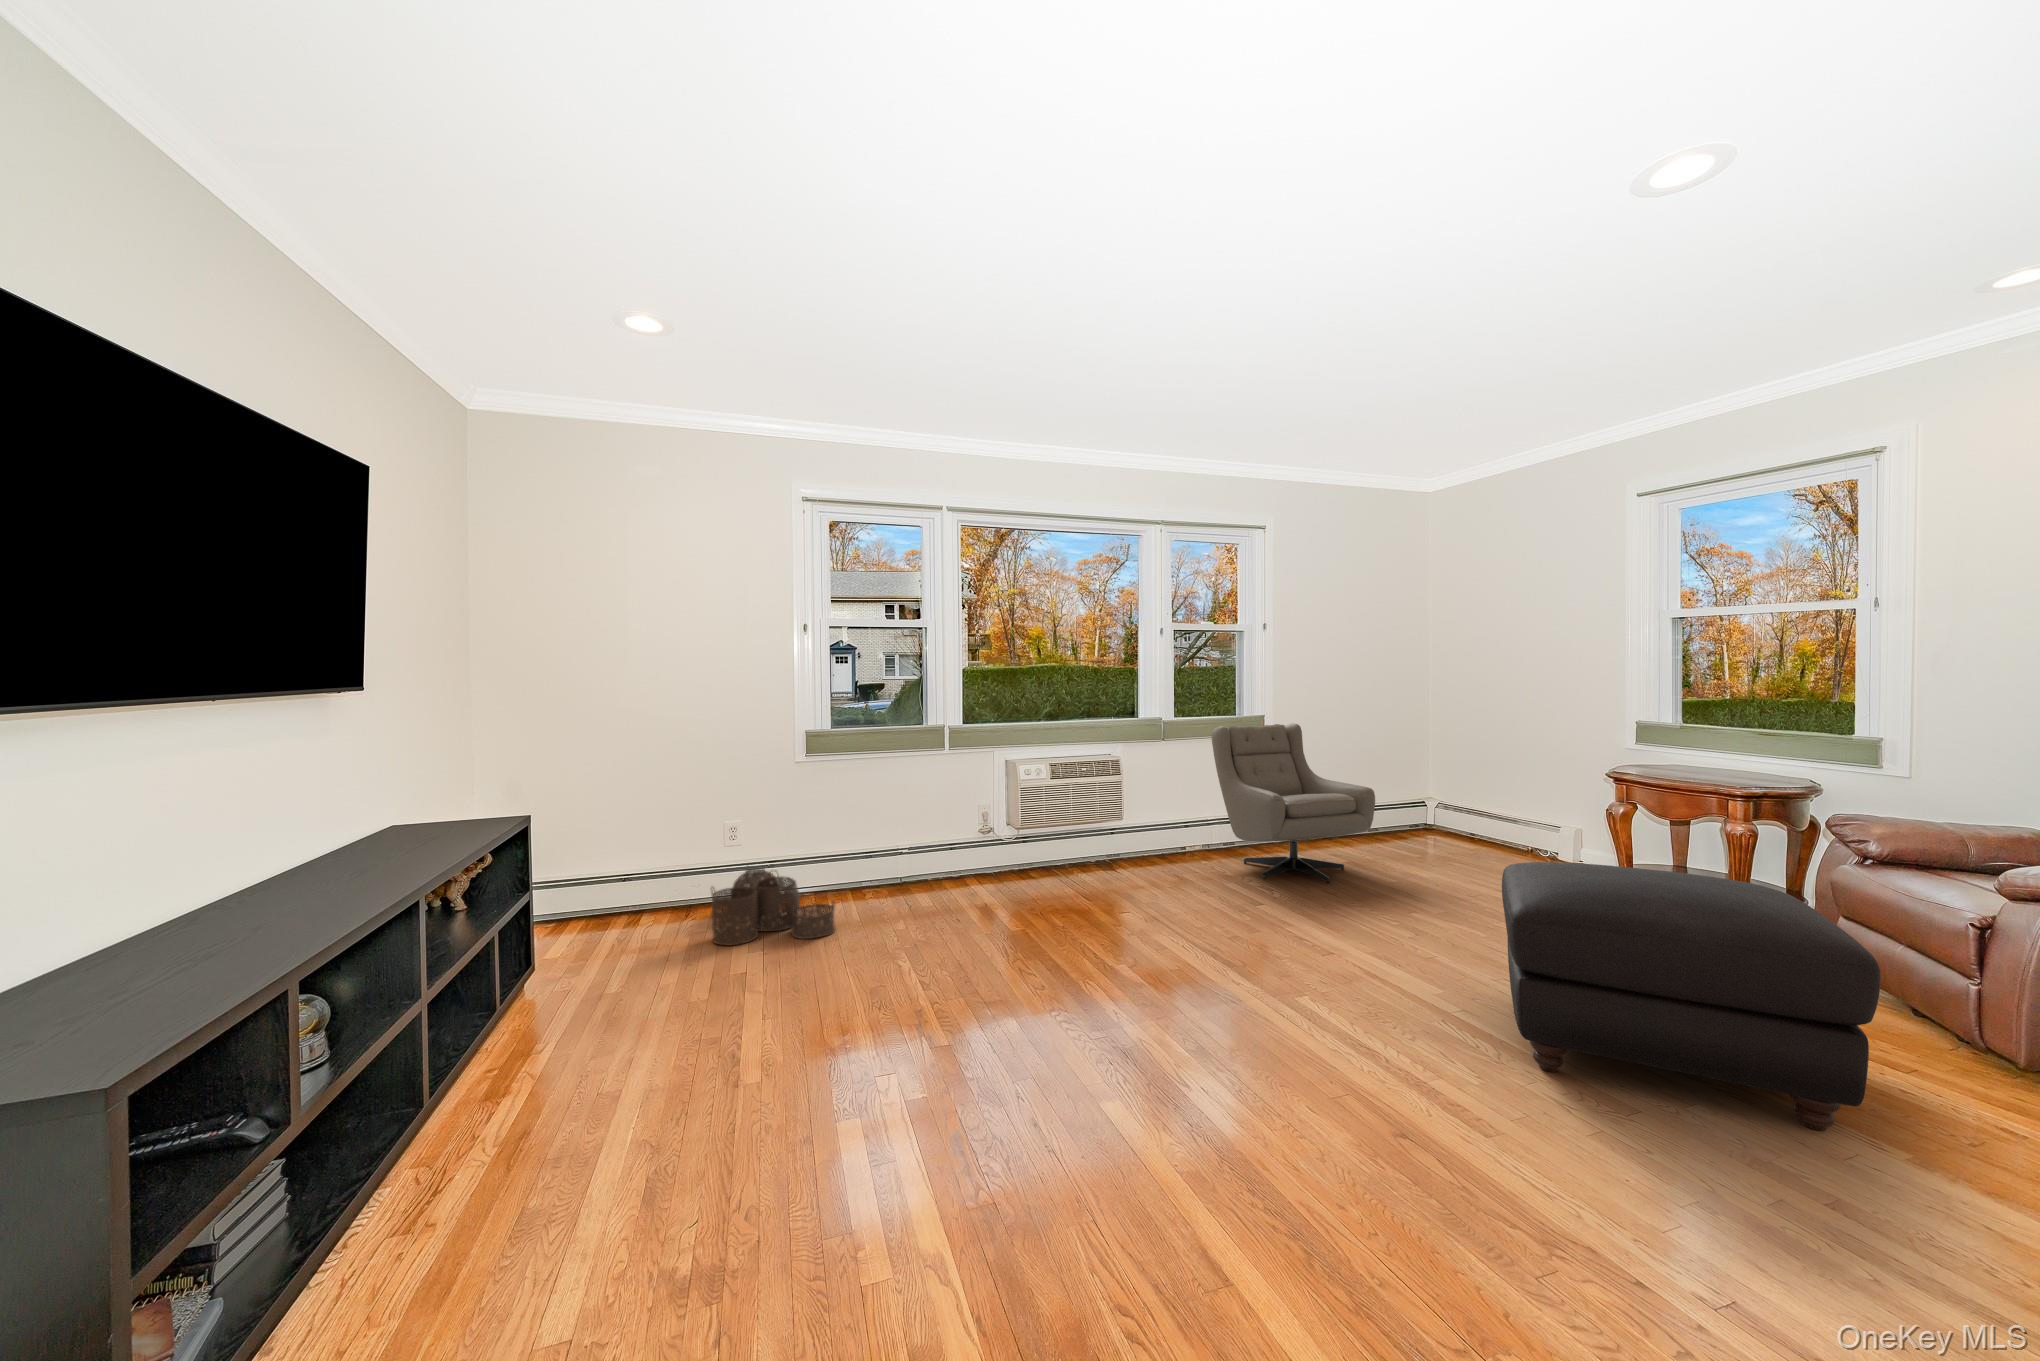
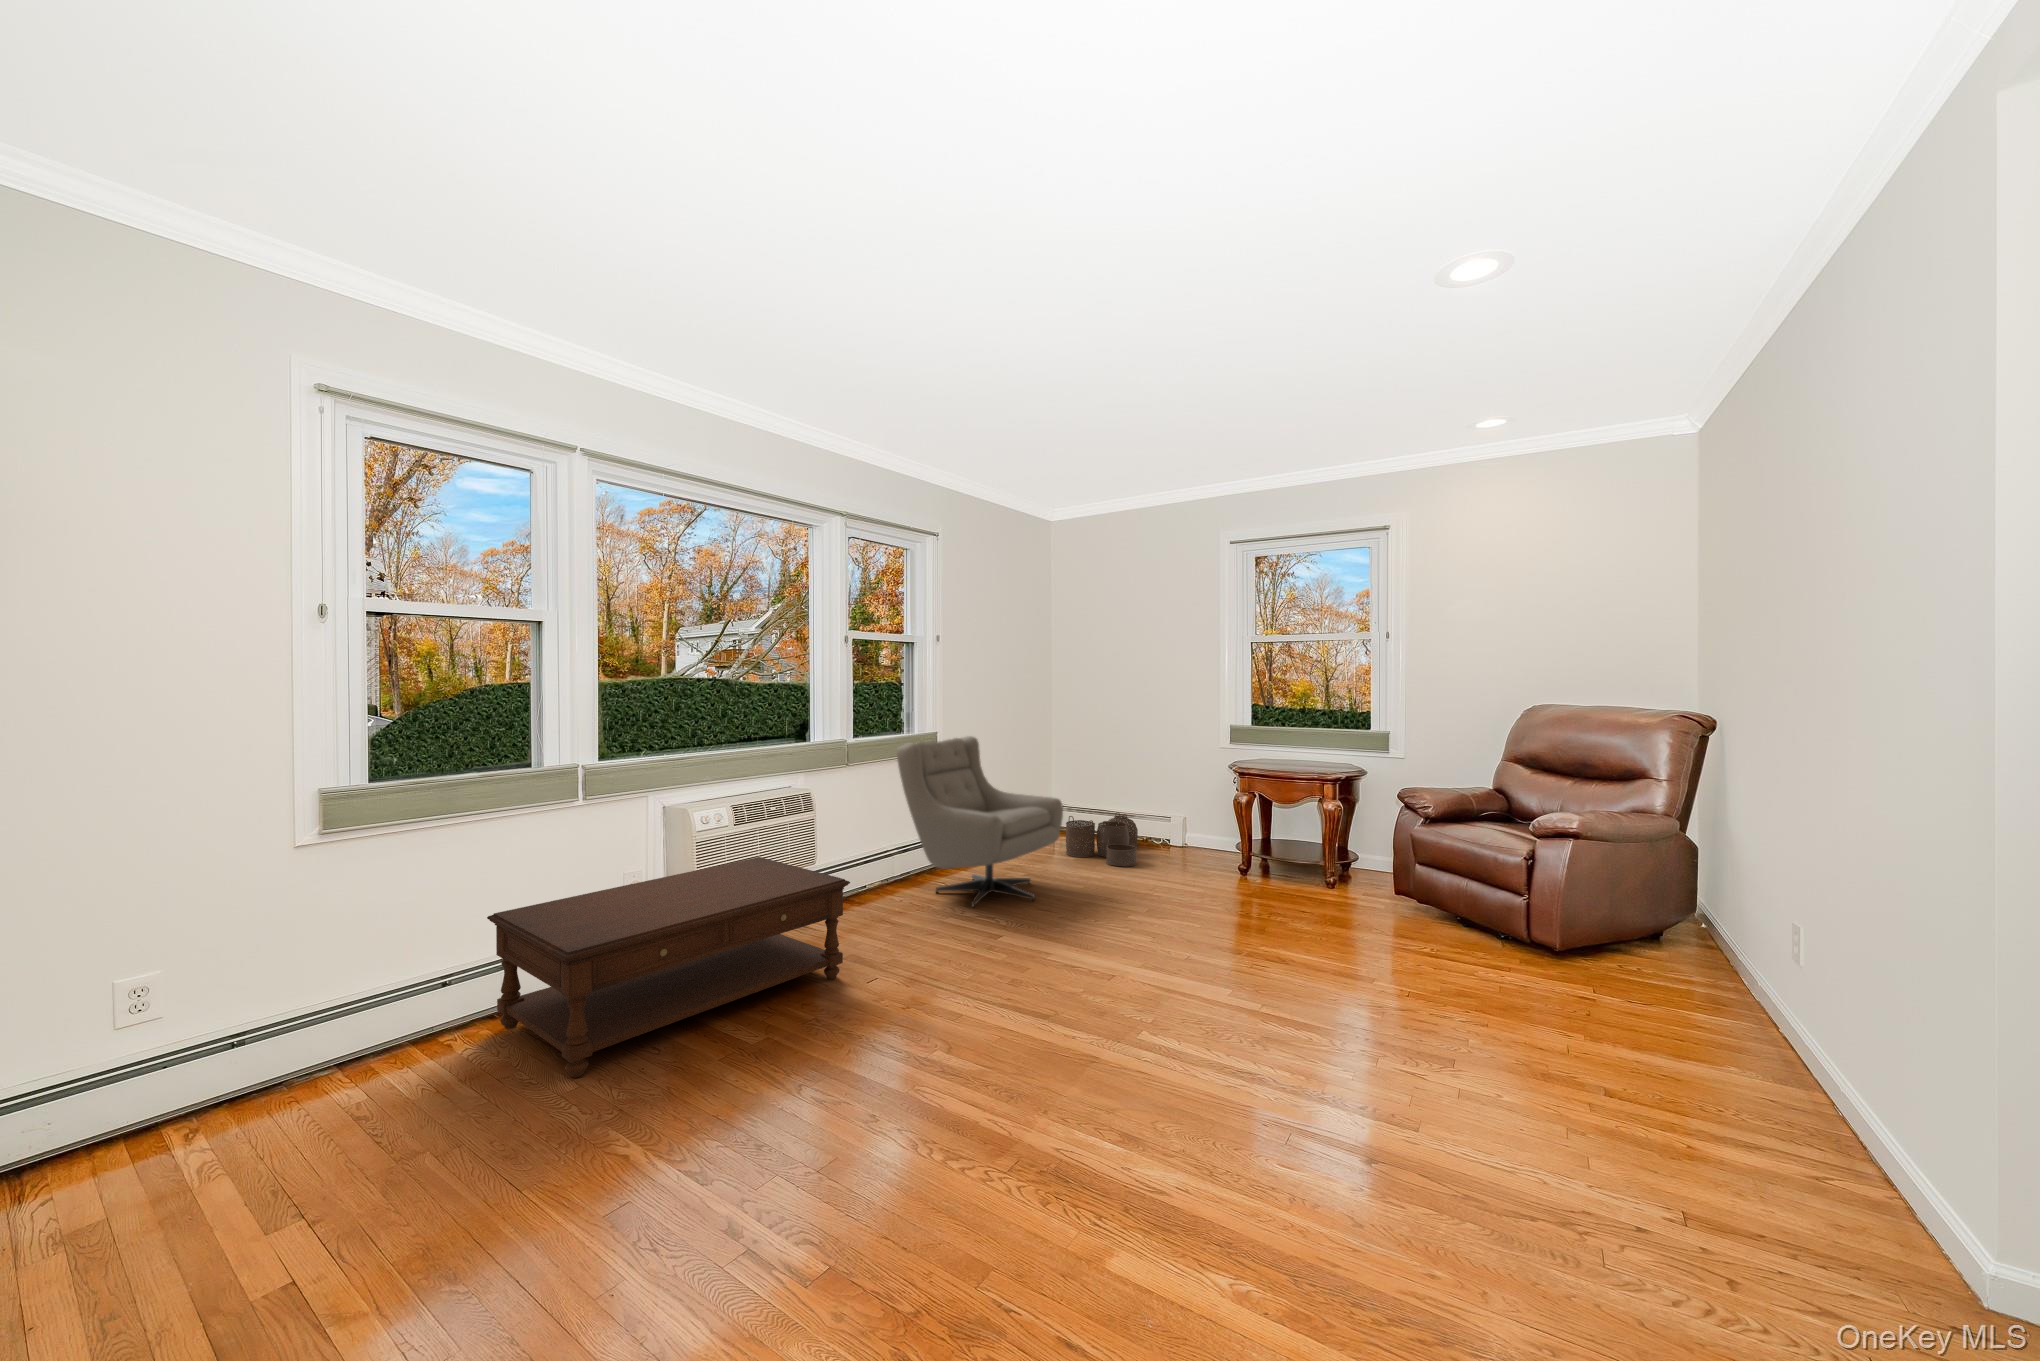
coffee table: none [889,806,1112,920] -> present [487,857,850,1078]
ottoman: present [1502,862,1881,1130] -> none [1271,853,1568,1047]
woven basket: present [712,866,835,945] -> present [1066,812,1138,867]

